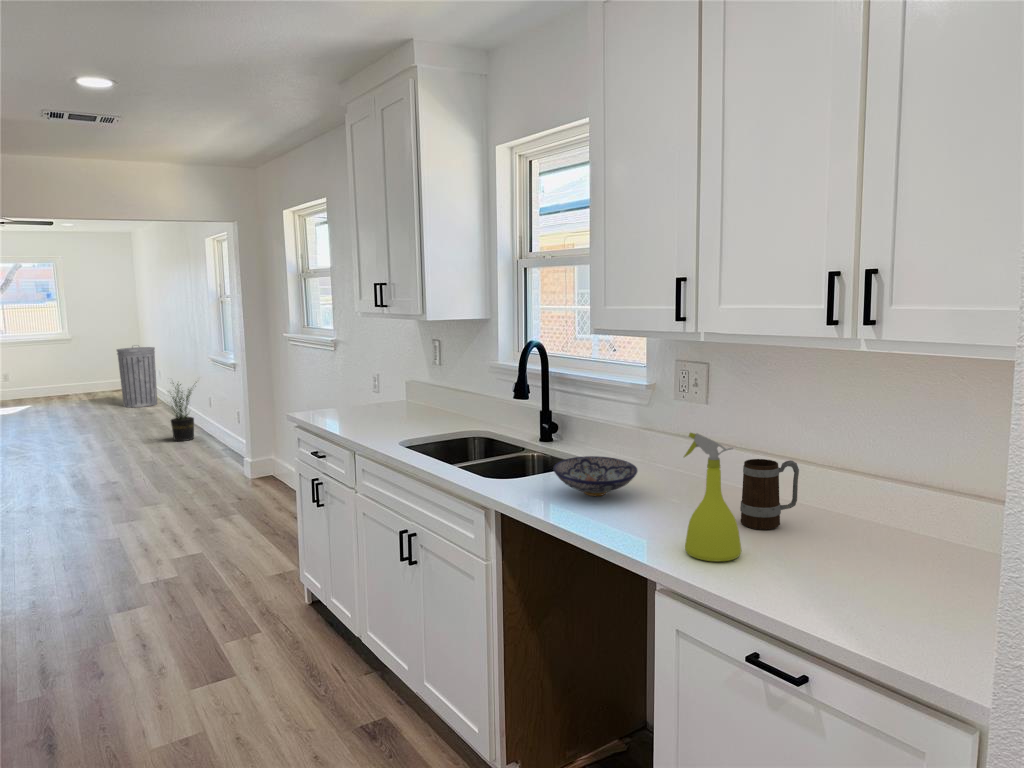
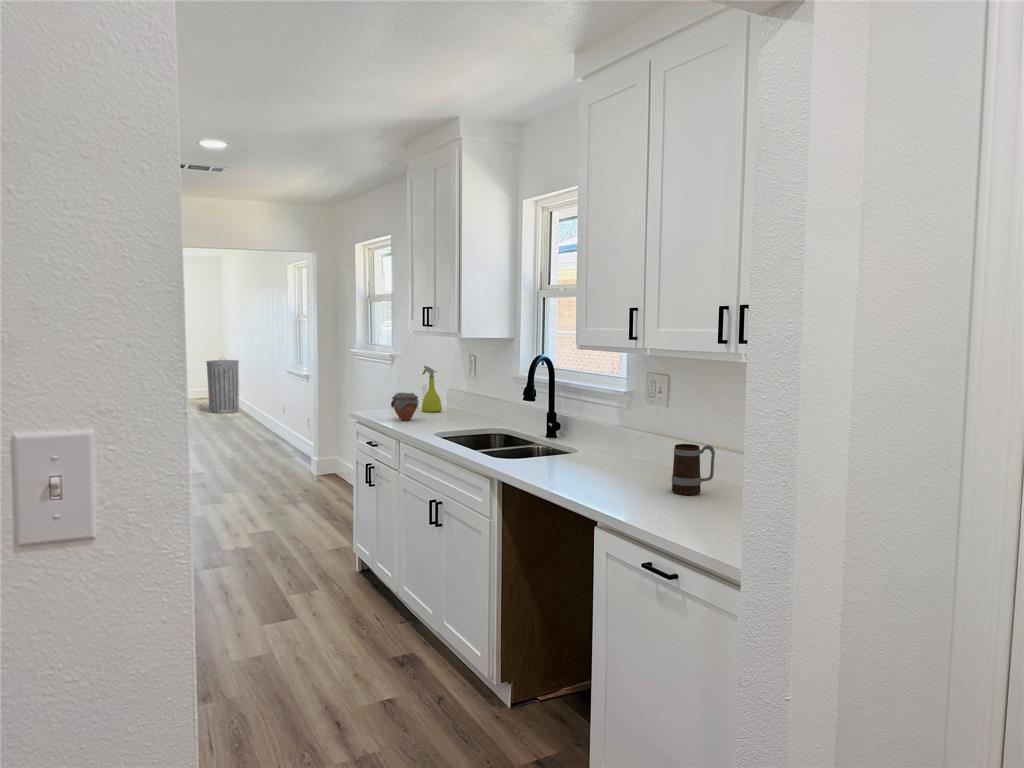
potted plant: present [170,383,194,441] -> none [244,386,279,443]
jar: none [340,389,375,424] -> present [391,393,419,420]
spray bottle: present [684,433,742,561] -> present [422,366,442,412]
bowl: present [553,456,637,496] -> none [541,443,605,471]

